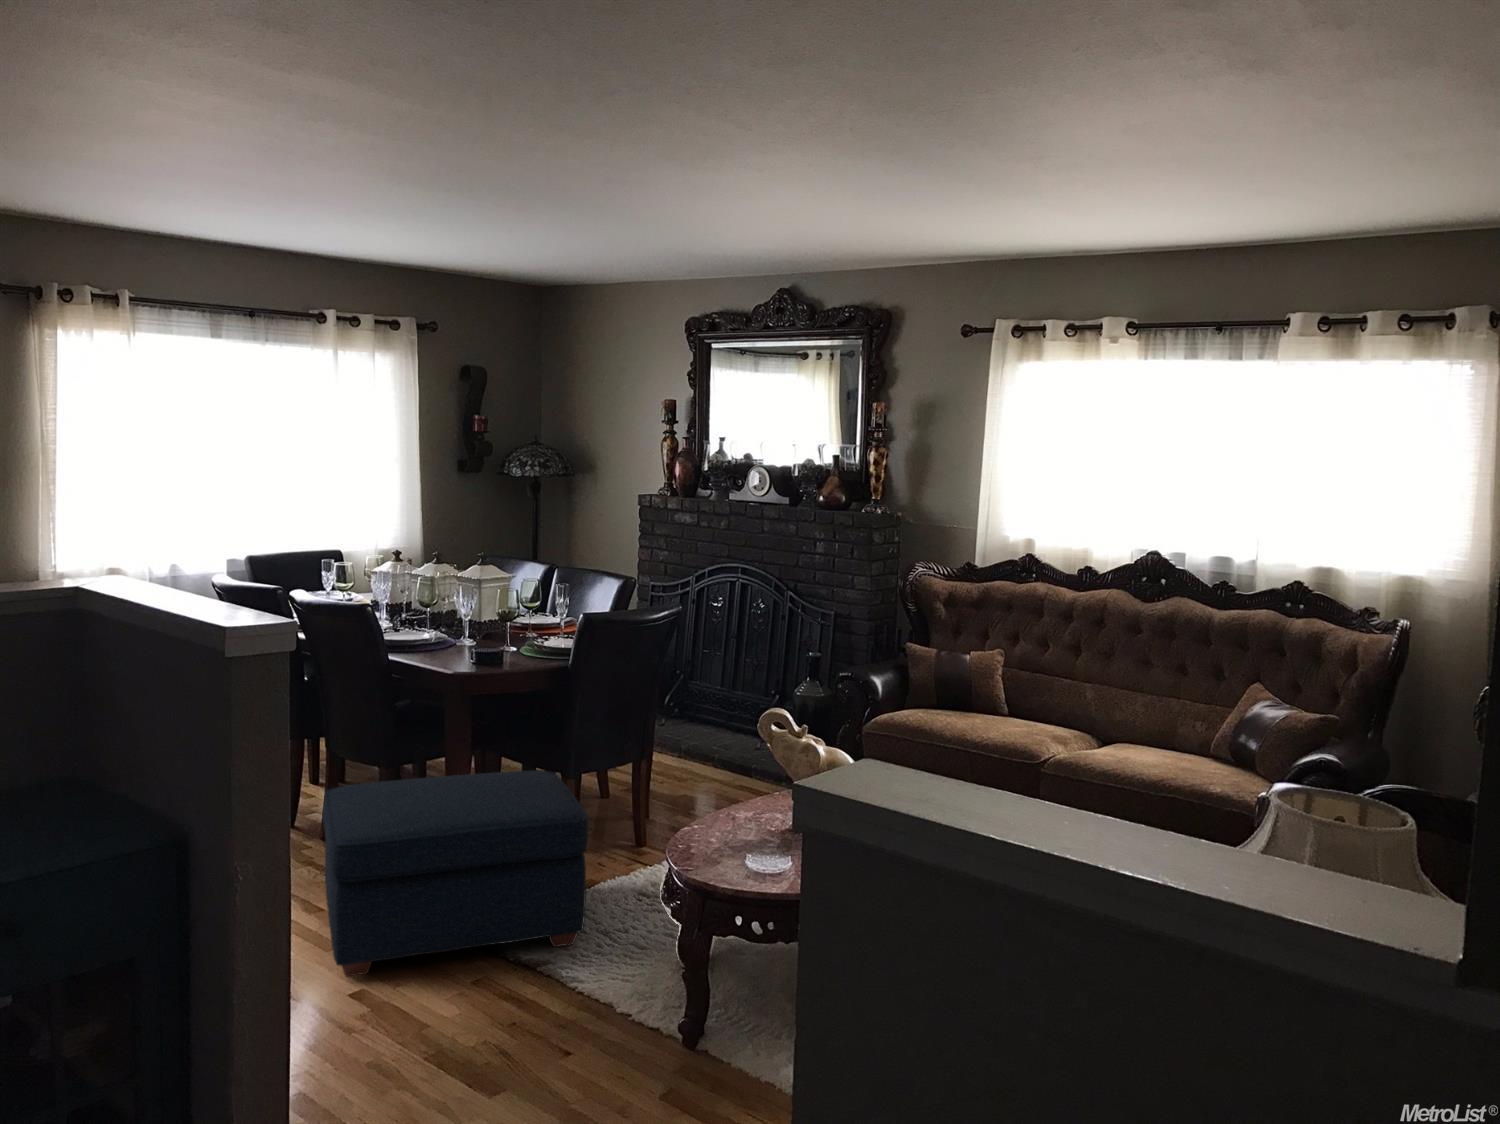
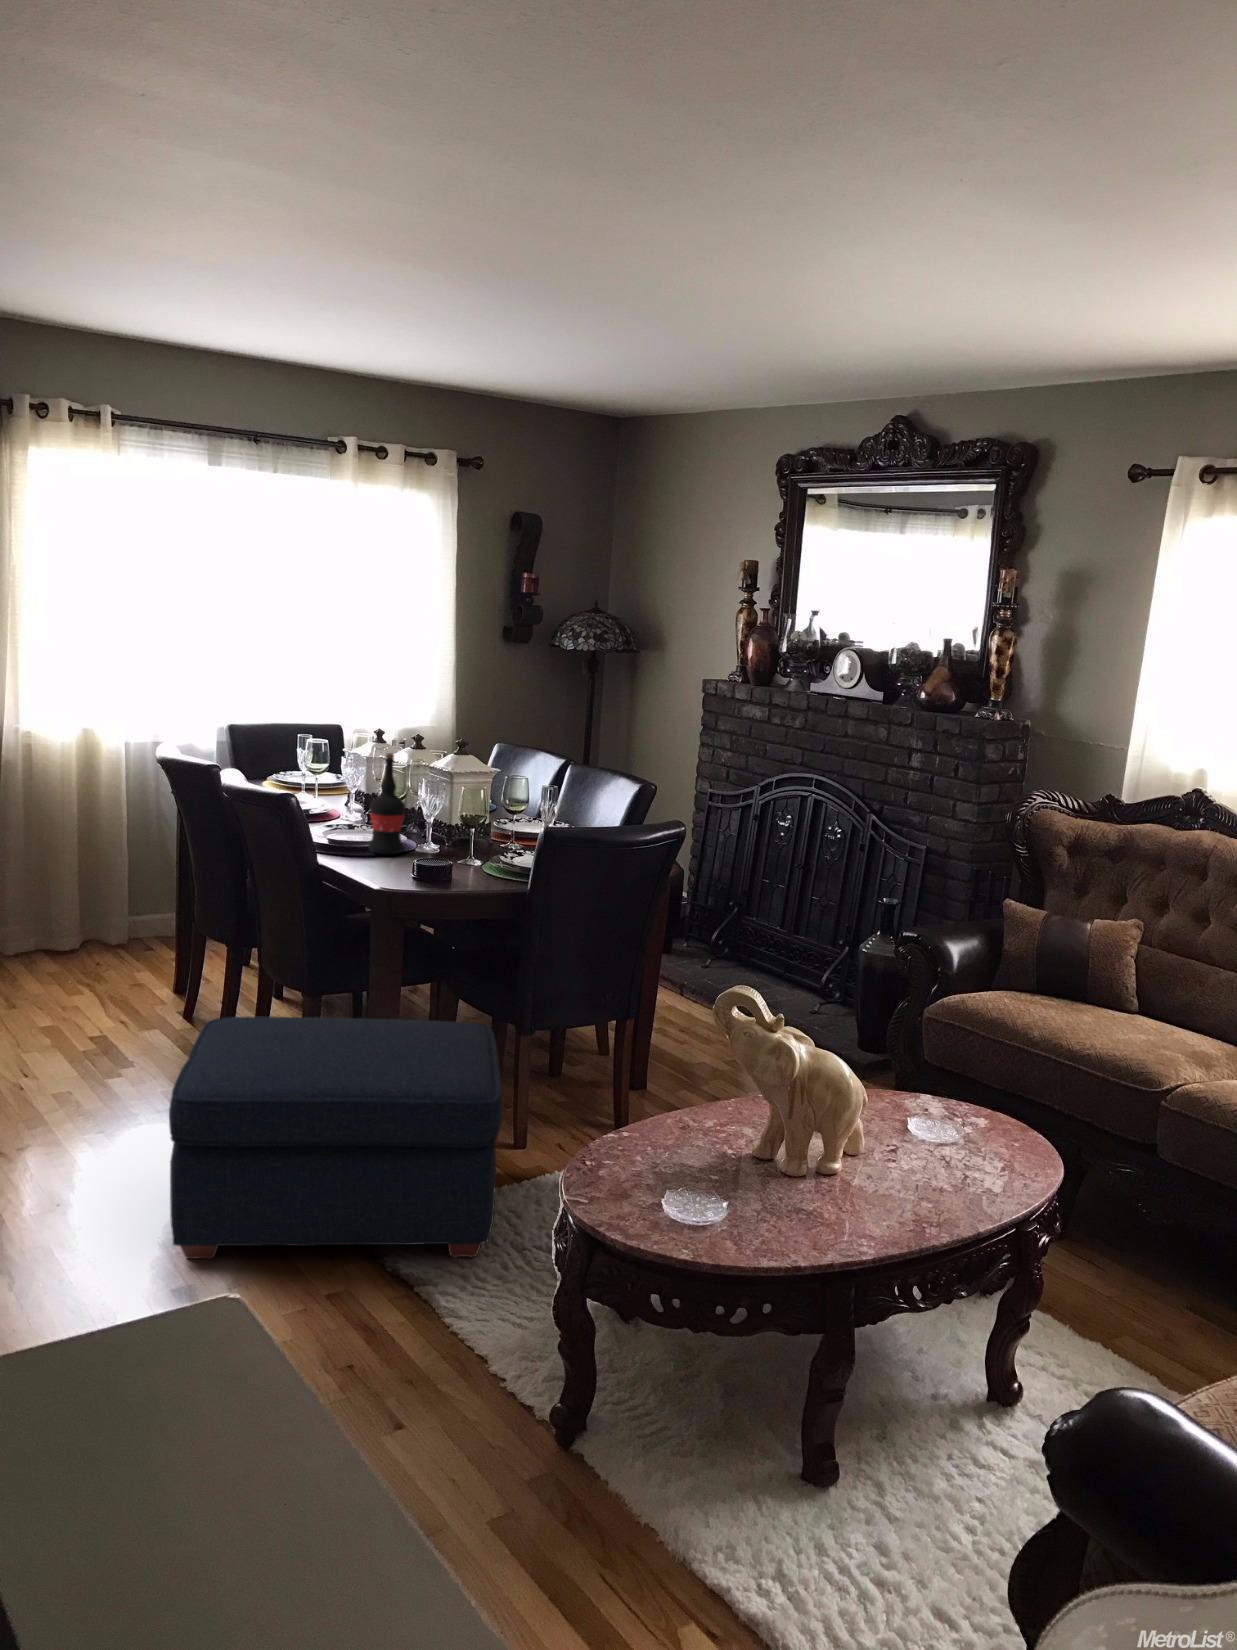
wine bottle: none [423,566,452,648] -> present [368,753,406,854]

